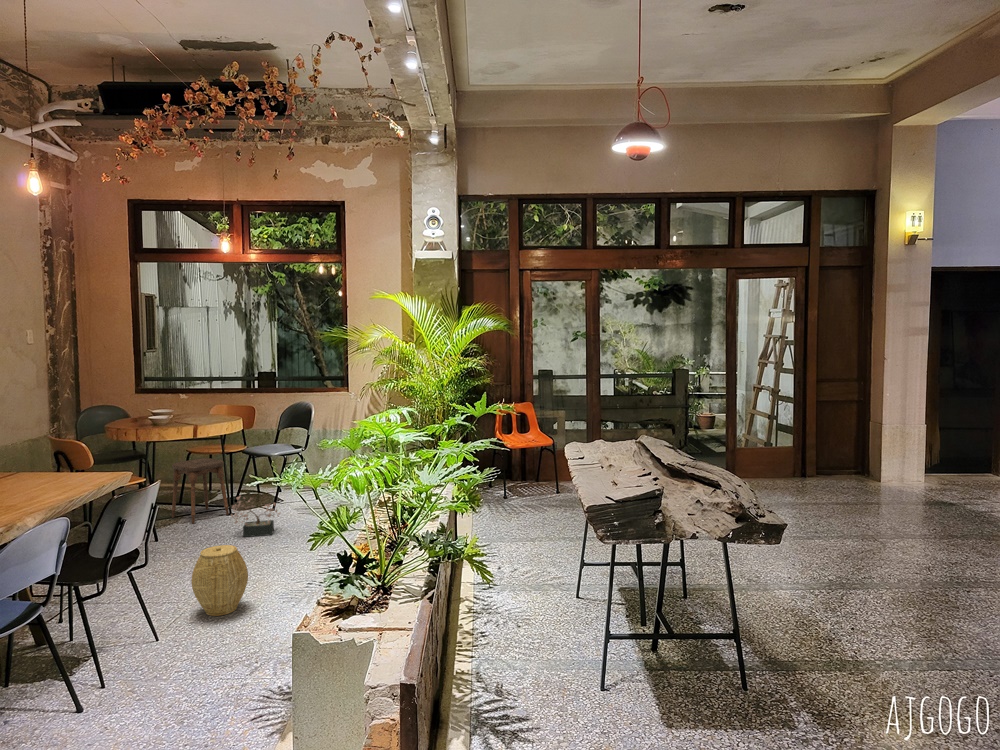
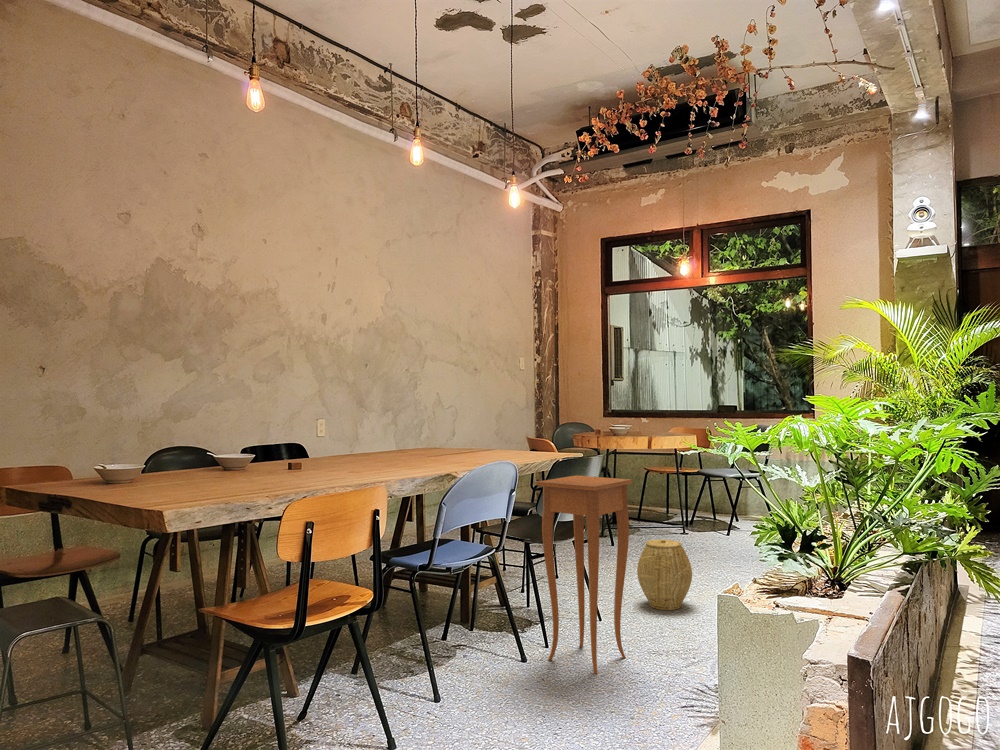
stool: present [171,458,229,524] -> none [628,475,681,537]
decorative plant: present [231,495,280,537] -> none [682,510,733,555]
side table: none [77,511,190,718] -> present [536,475,632,674]

